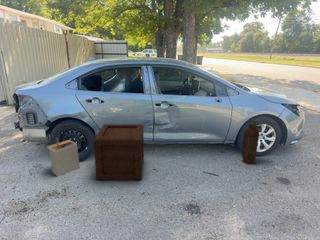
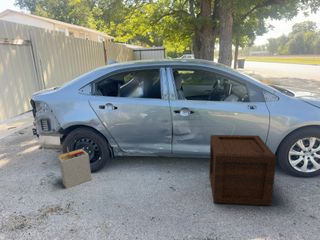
fire extinguisher: present [242,121,260,165] -> none [282,133,307,188]
wooden crate: present [93,124,144,180] -> present [209,135,277,205]

